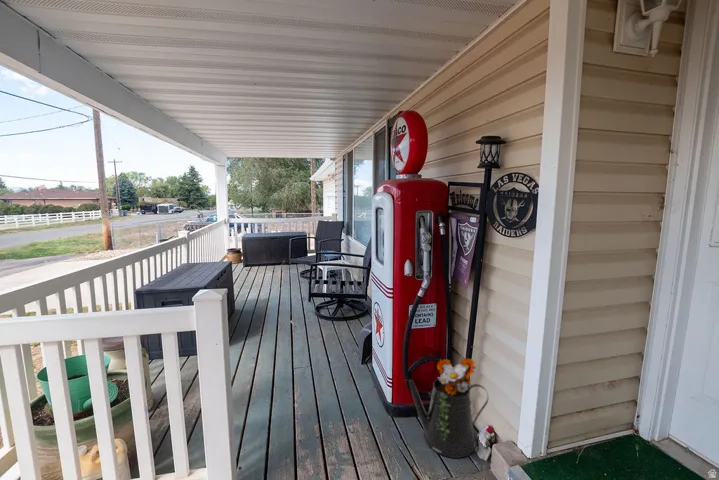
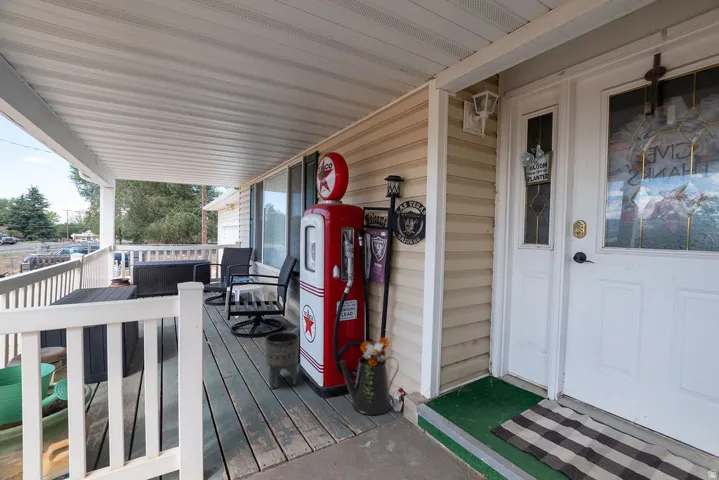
planter: none [330,328,368,393] -> present [265,332,299,389]

